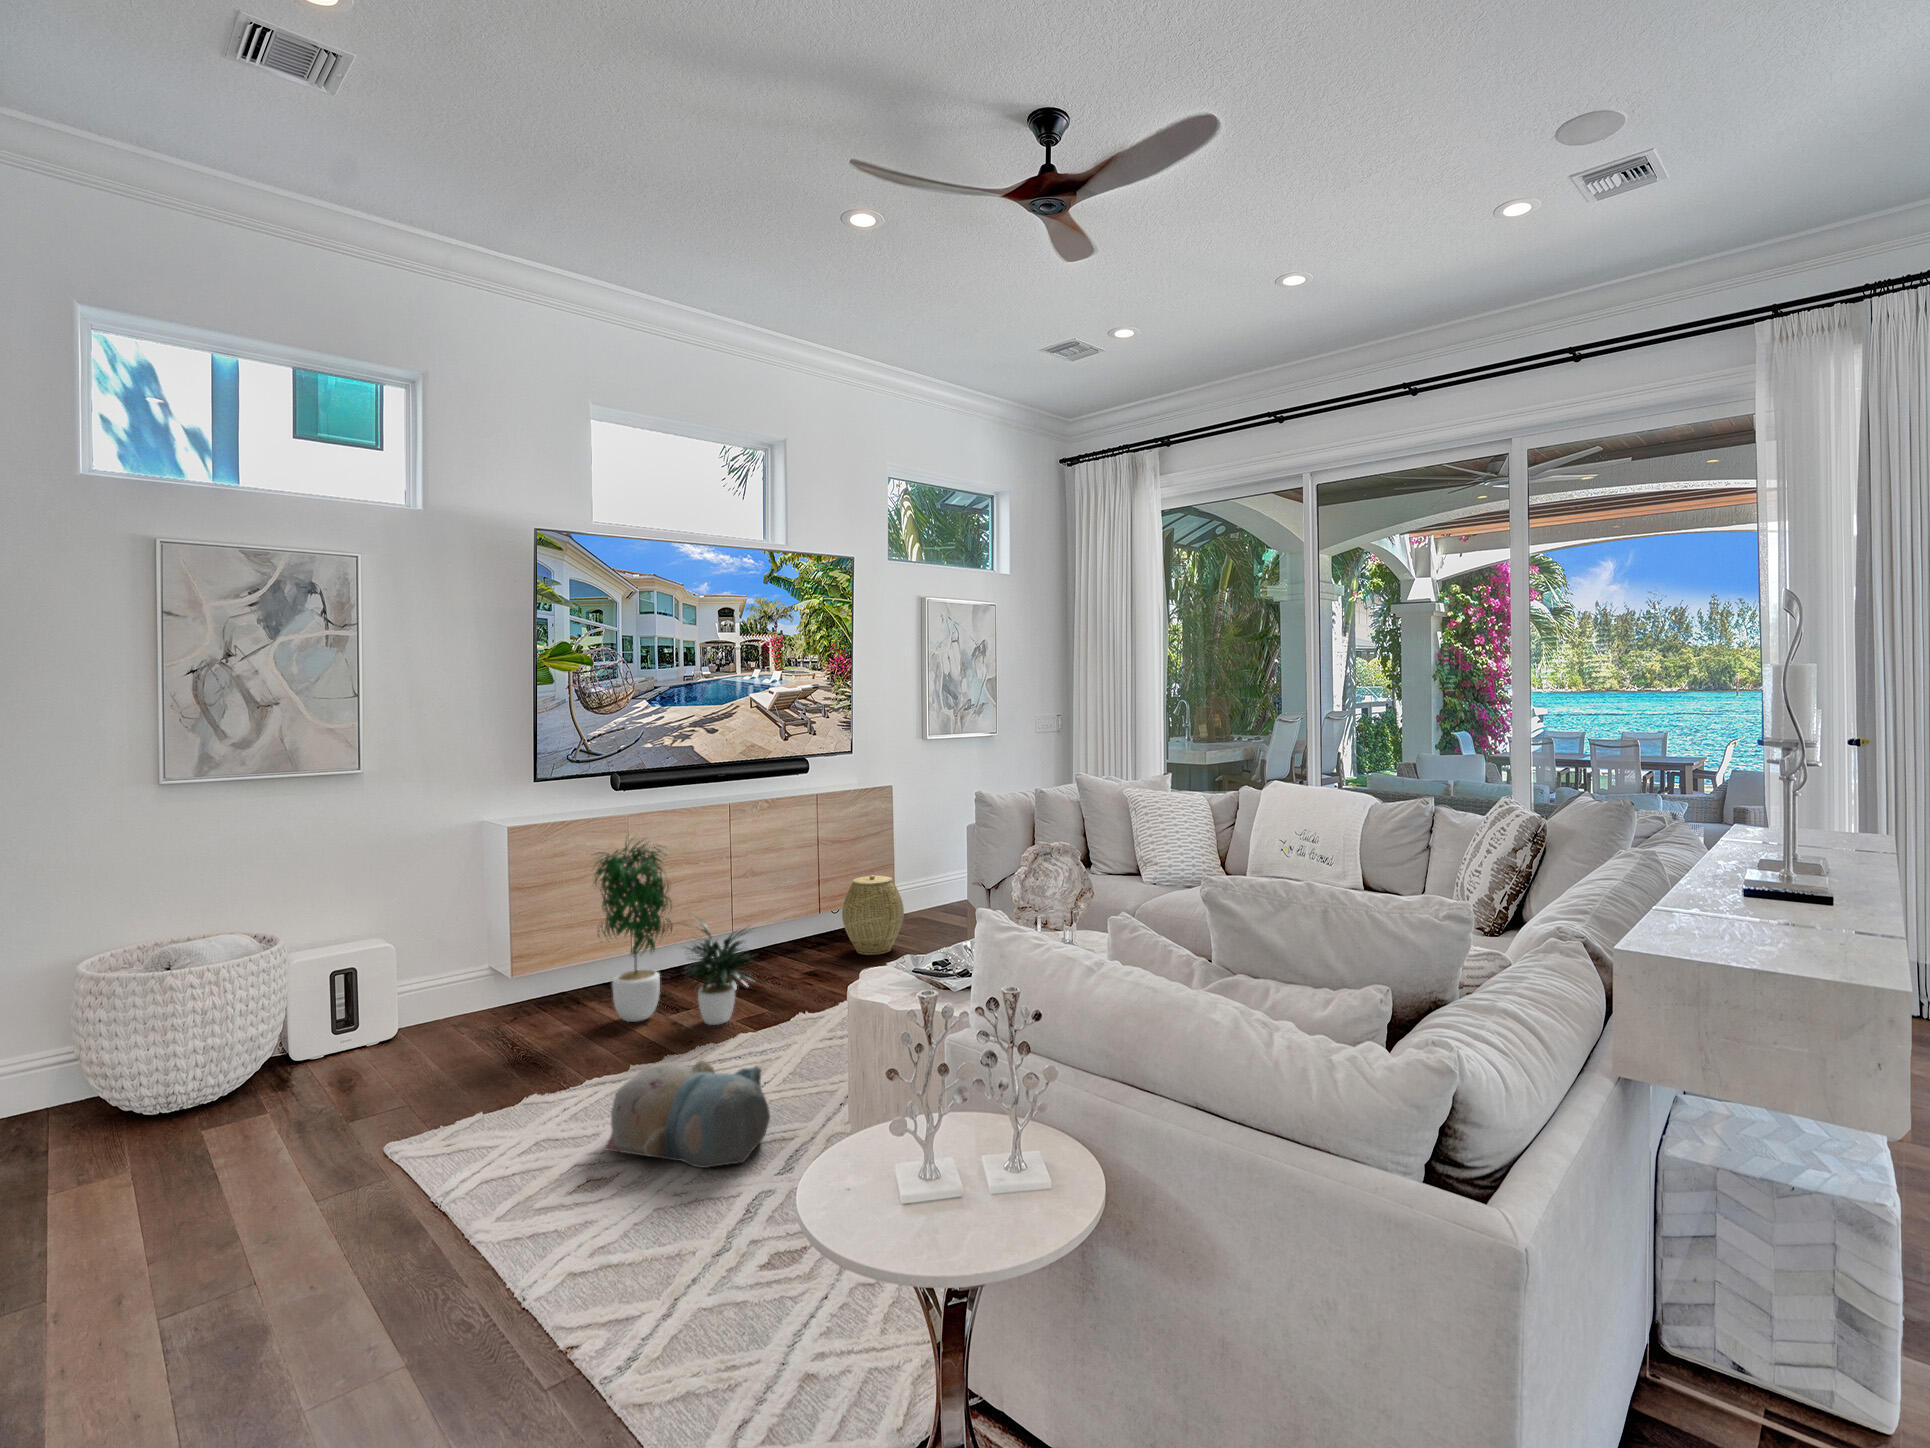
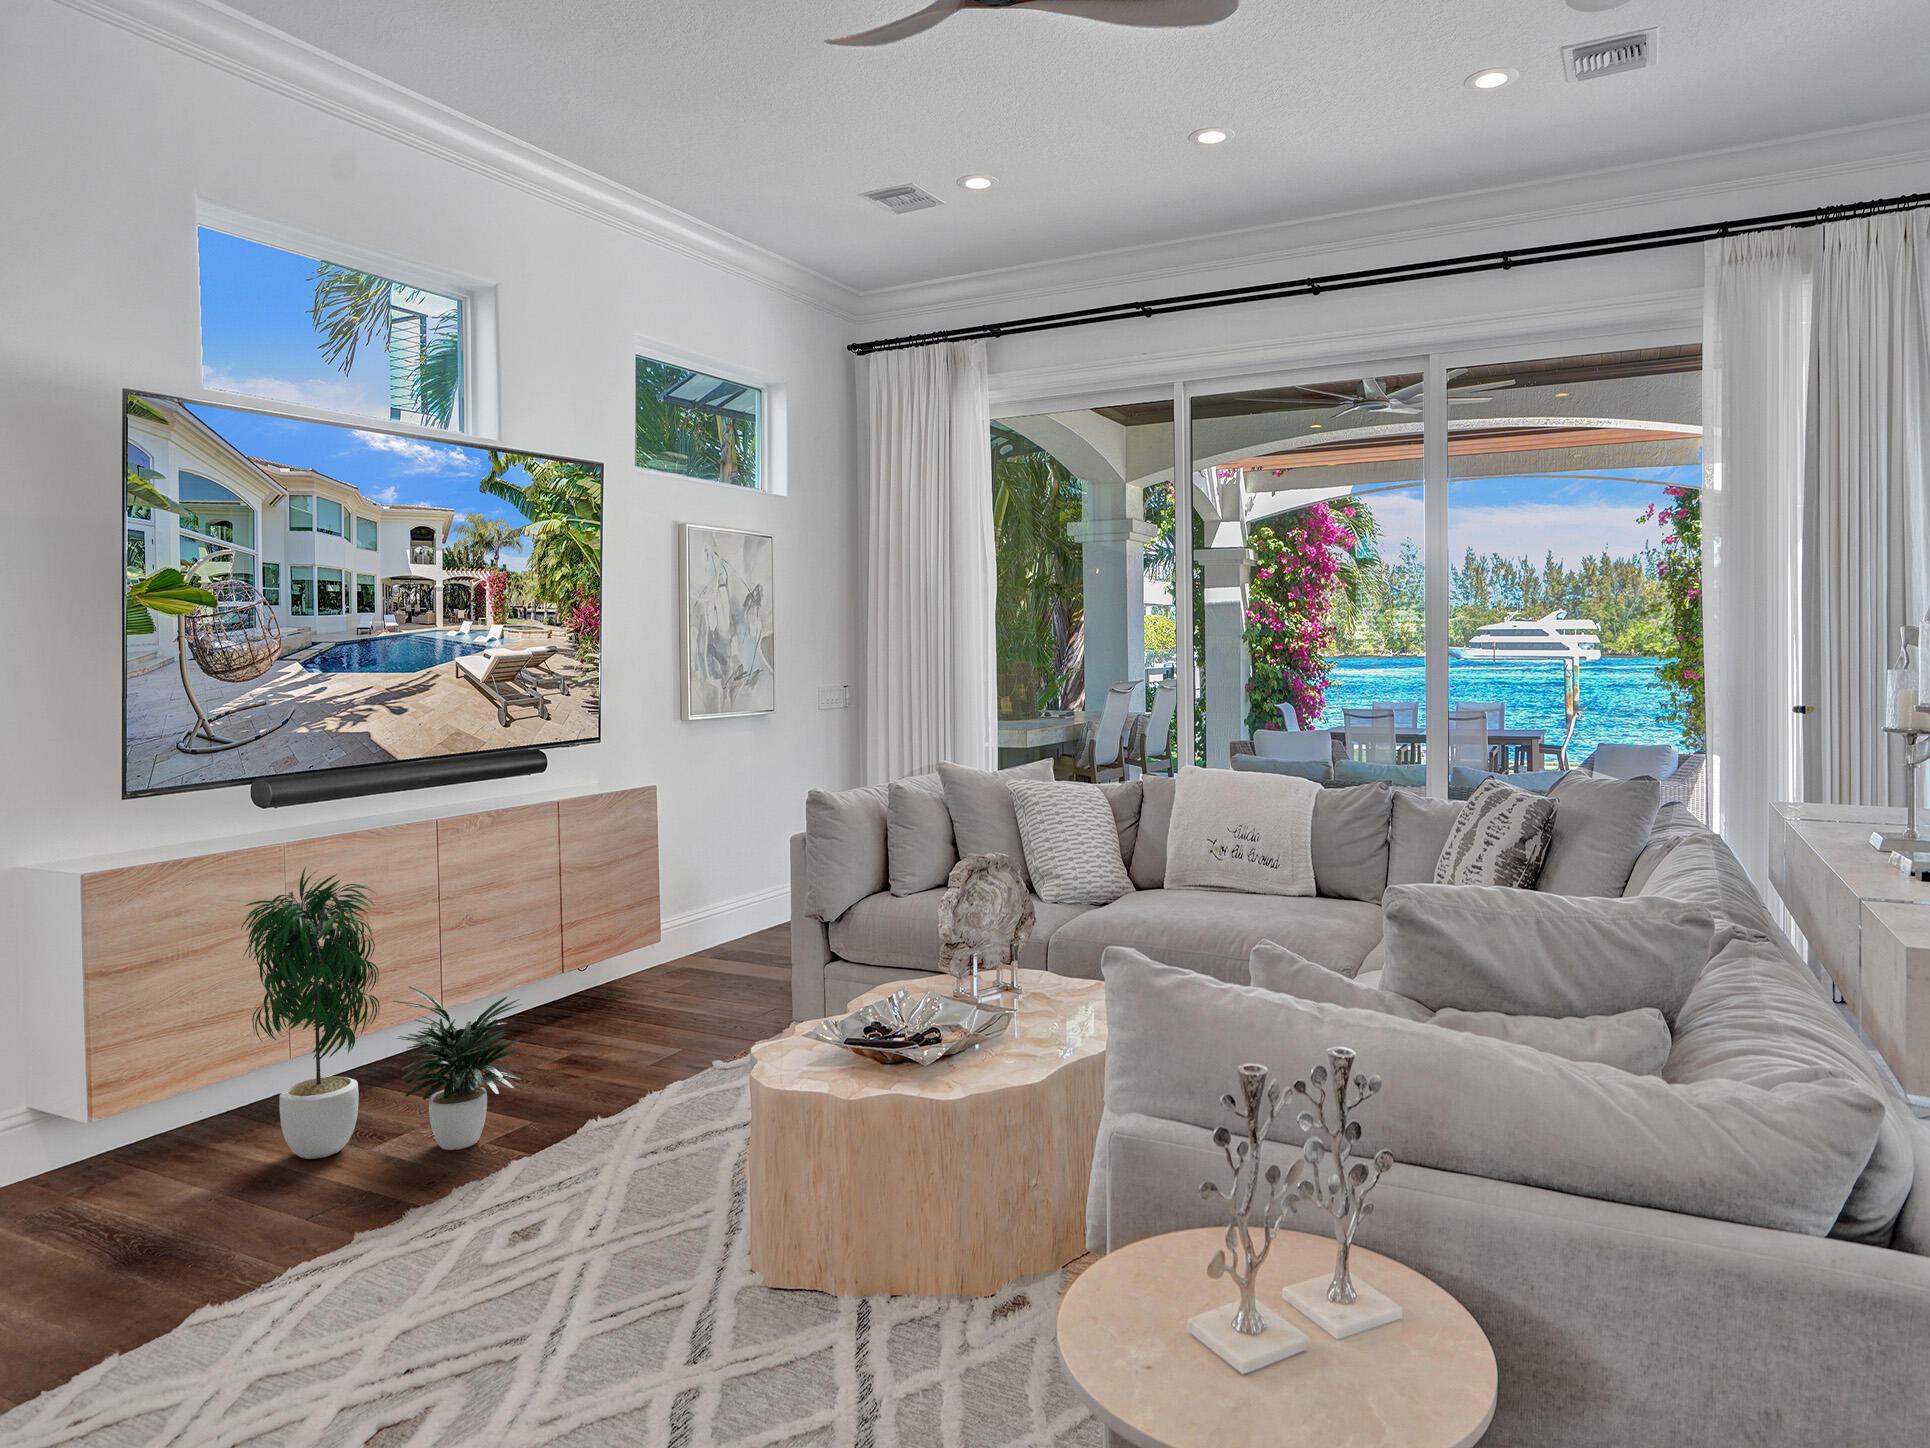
woven basket: present [842,875,904,955] -> none [601,913,691,1026]
plush toy: present [605,1060,770,1168] -> none [381,1206,650,1374]

